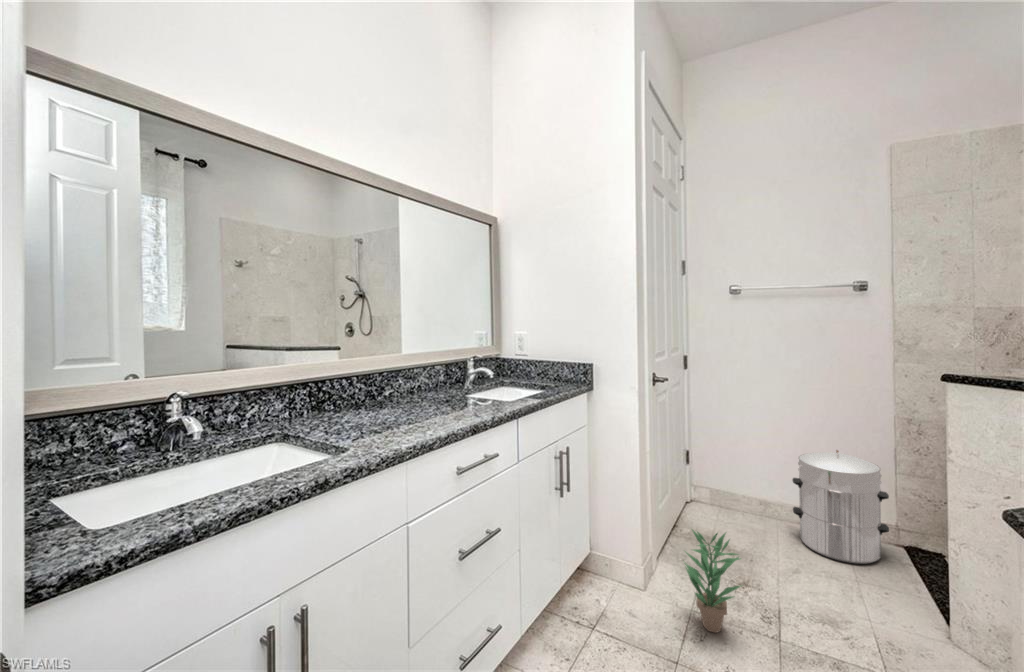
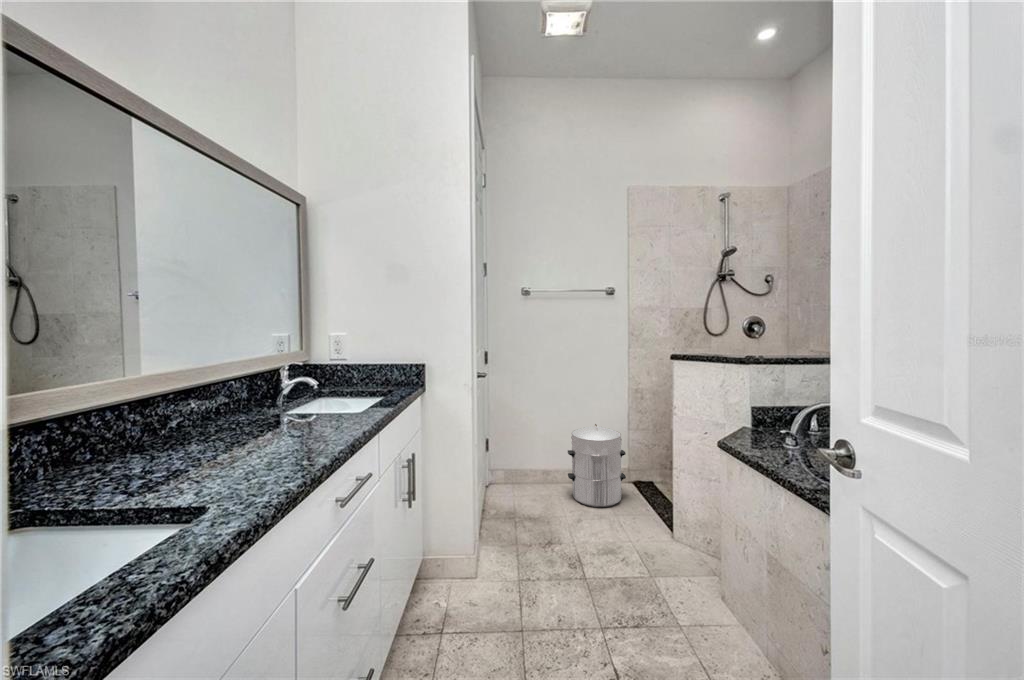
potted plant: present [685,530,741,633] -> none [513,503,563,593]

